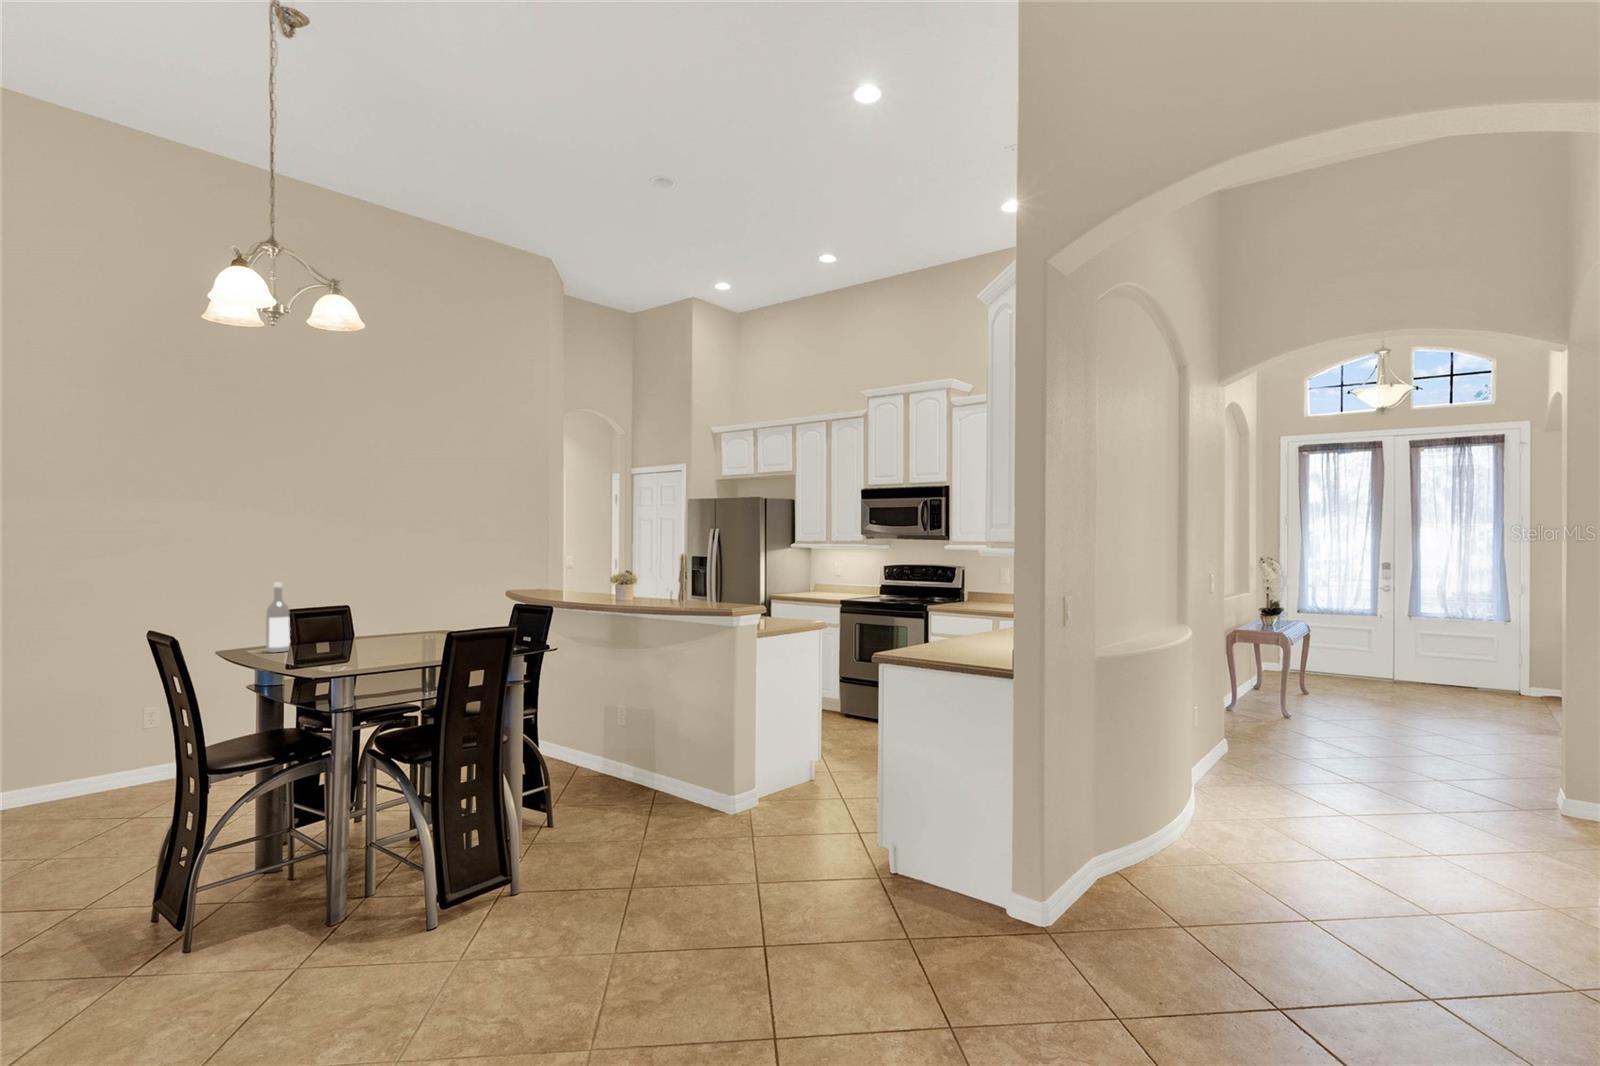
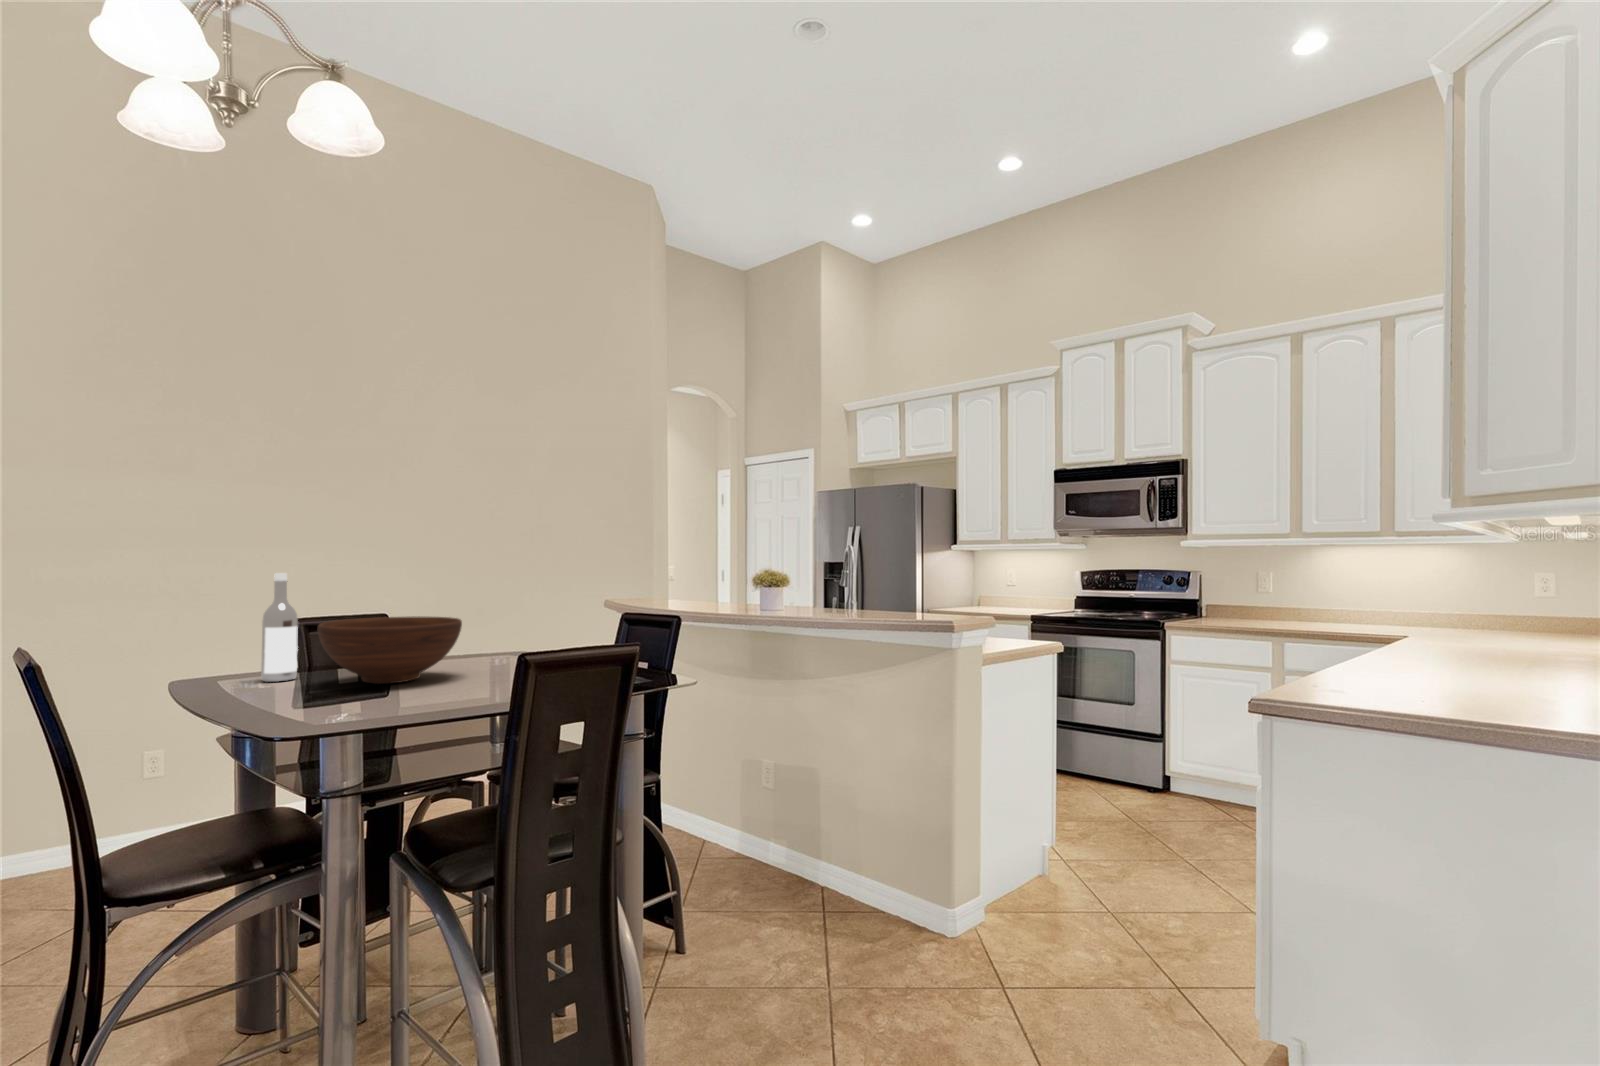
fruit bowl: none [308,609,402,653] -> present [317,616,462,684]

